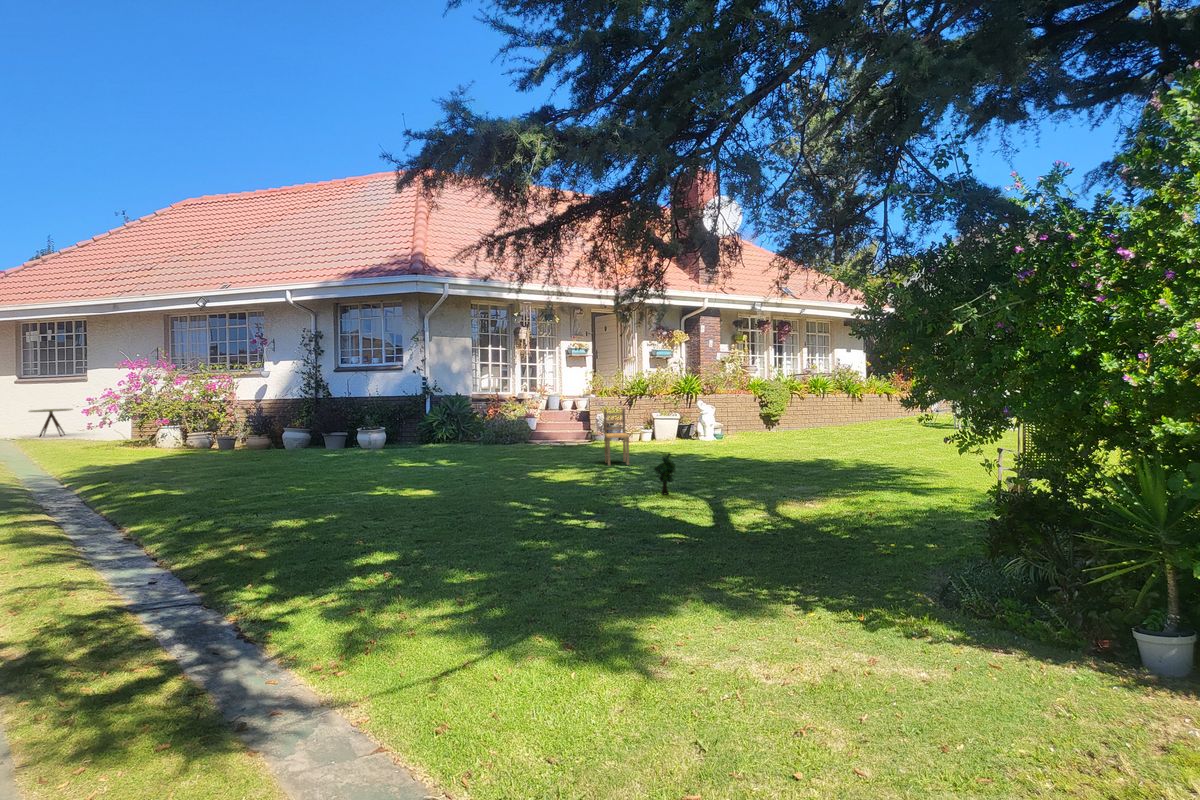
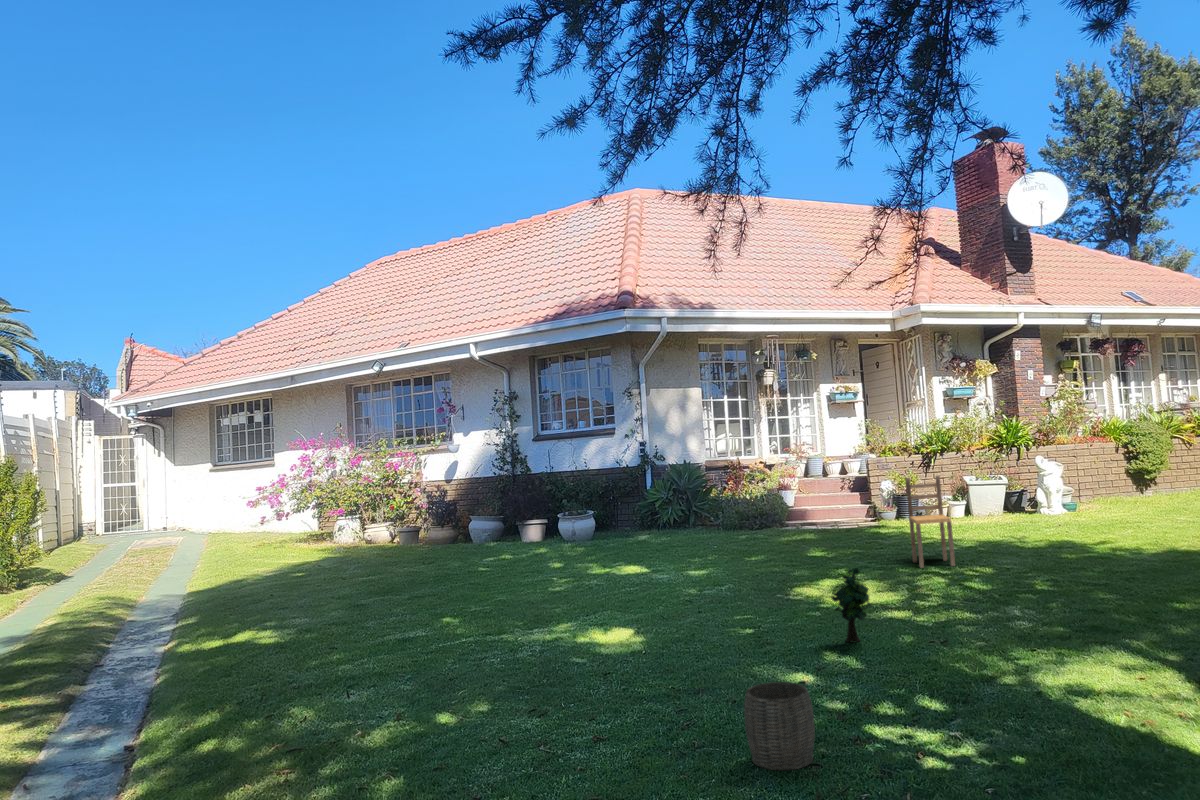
round table: present [29,409,72,437] -> none [213,498,260,532]
decorative plant: present [654,453,676,495] -> present [829,569,872,643]
woven basket: none [494,499,528,537] -> present [744,682,815,770]

